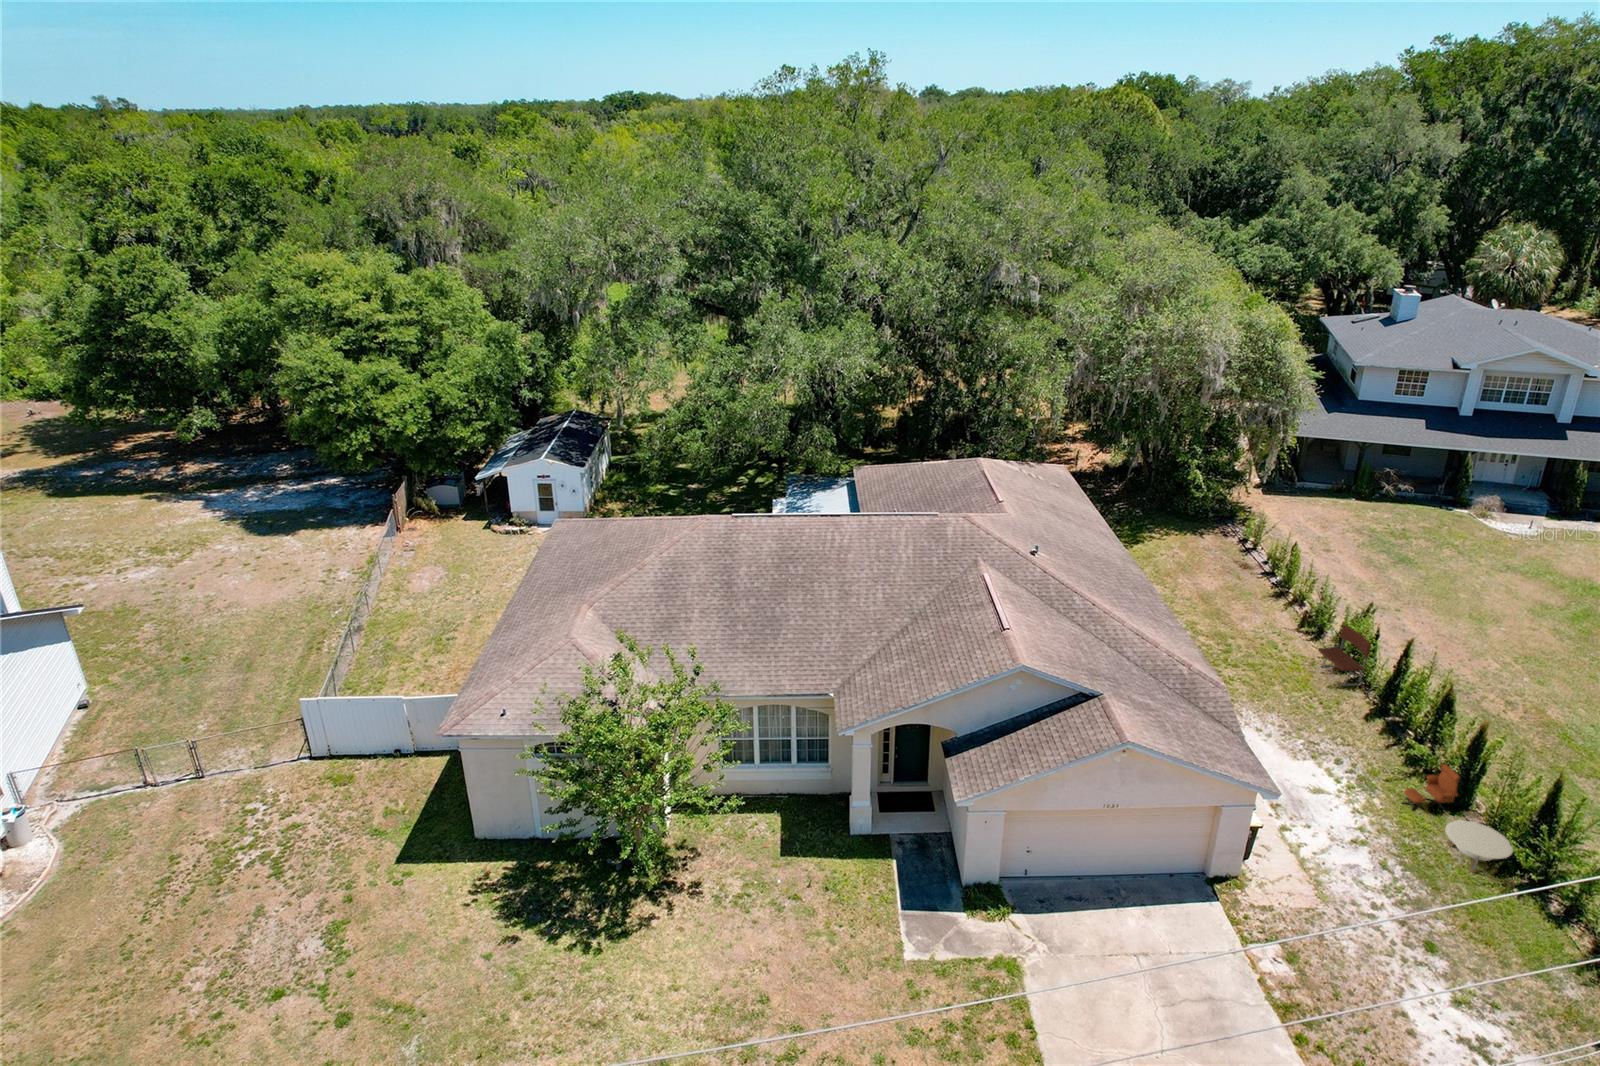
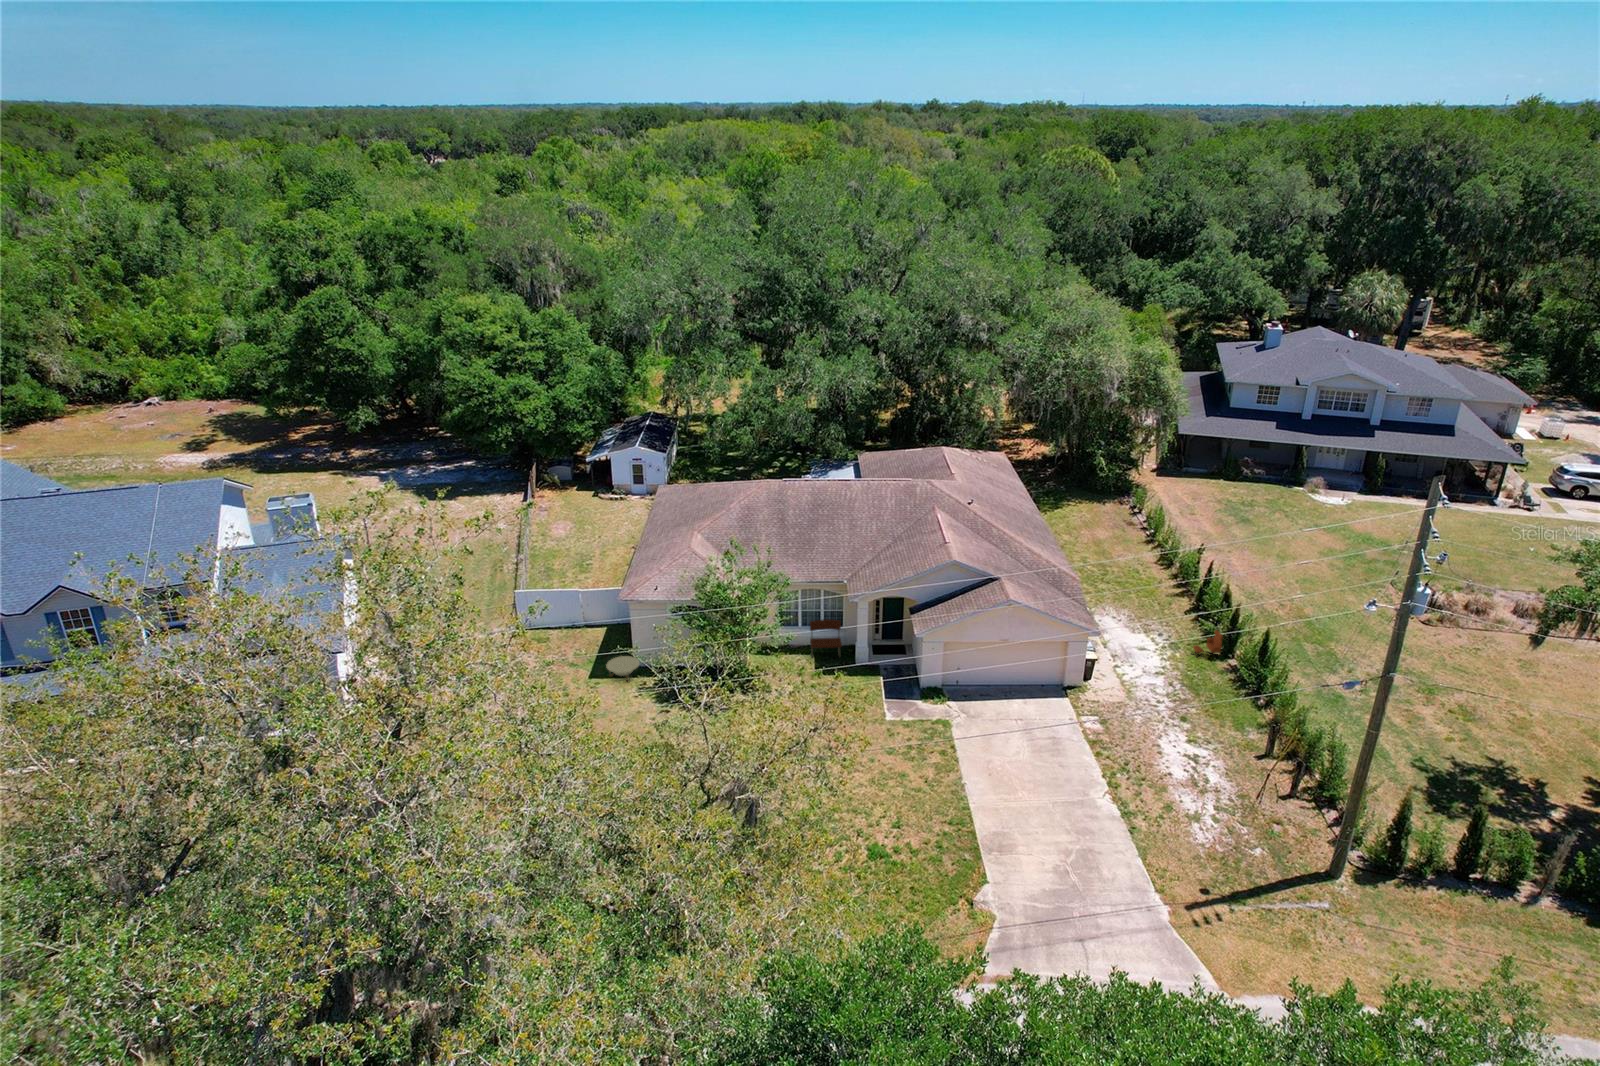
bench: present [1318,625,1371,686] -> present [810,619,842,656]
round table: present [1445,820,1513,873] -> present [606,656,639,682]

